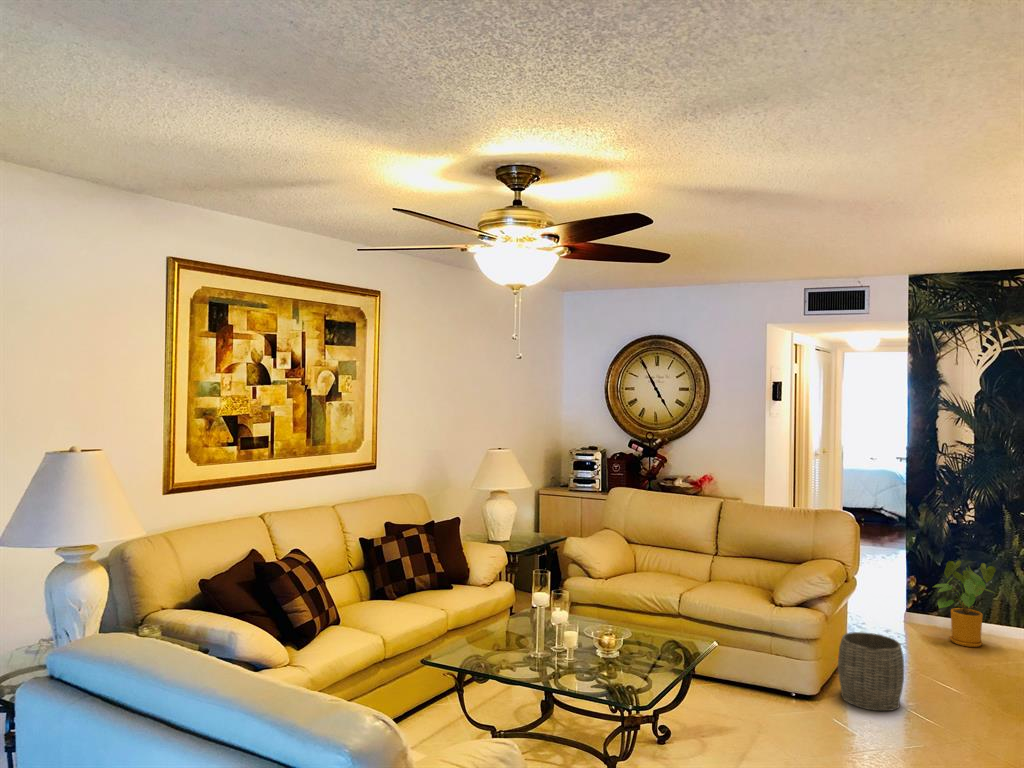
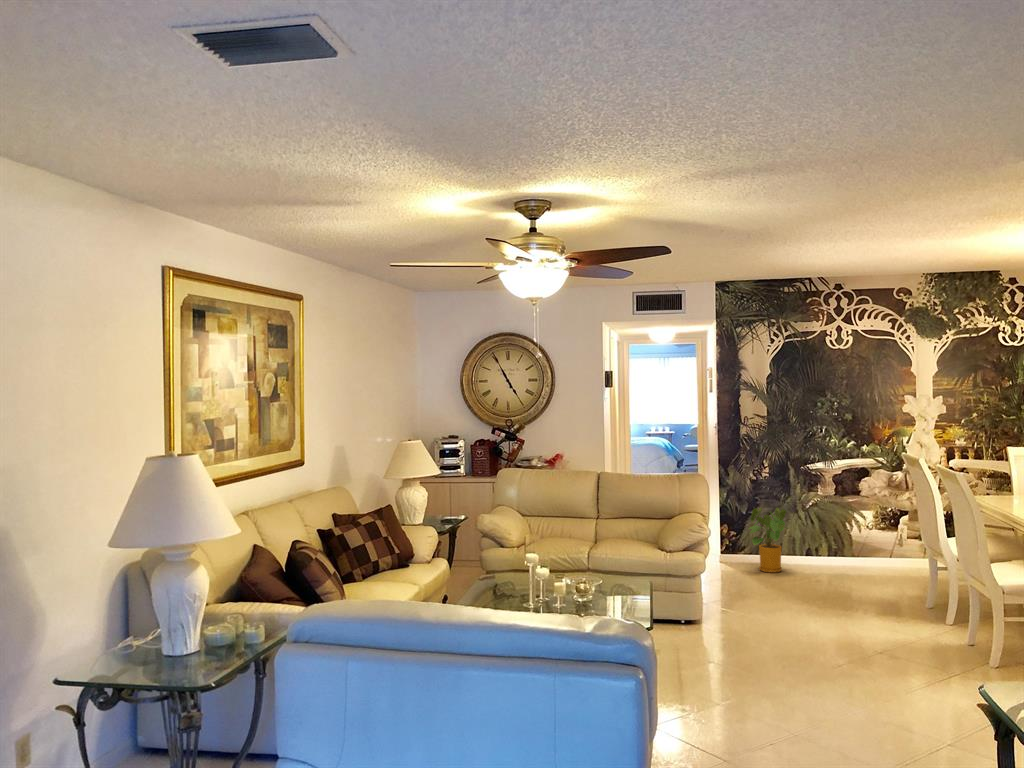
woven basket: present [838,632,904,711] -> none [709,565,757,622]

